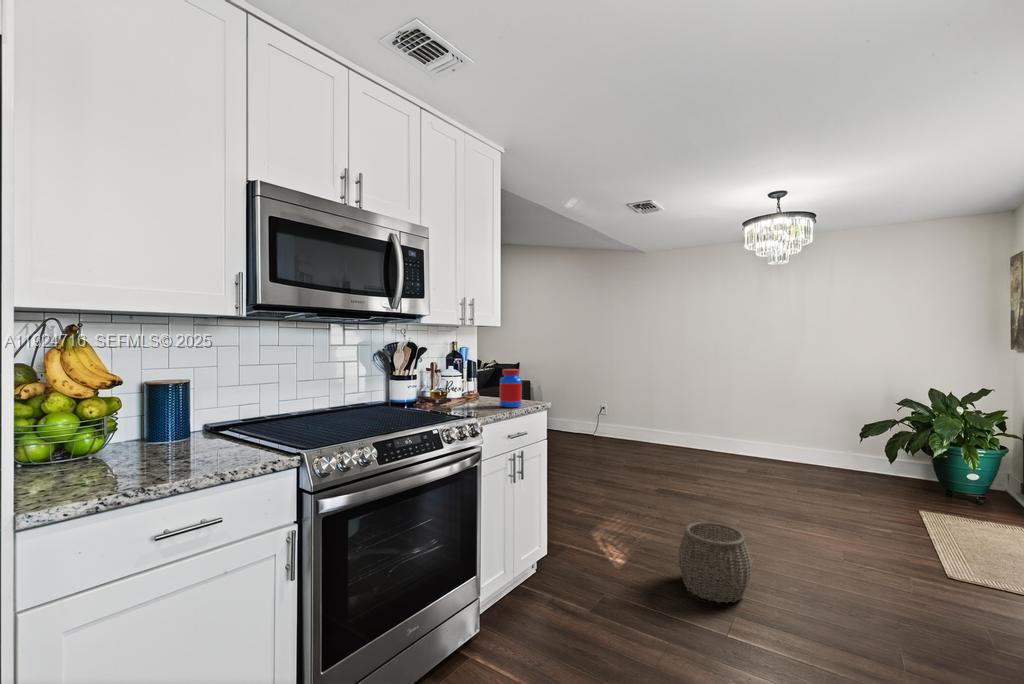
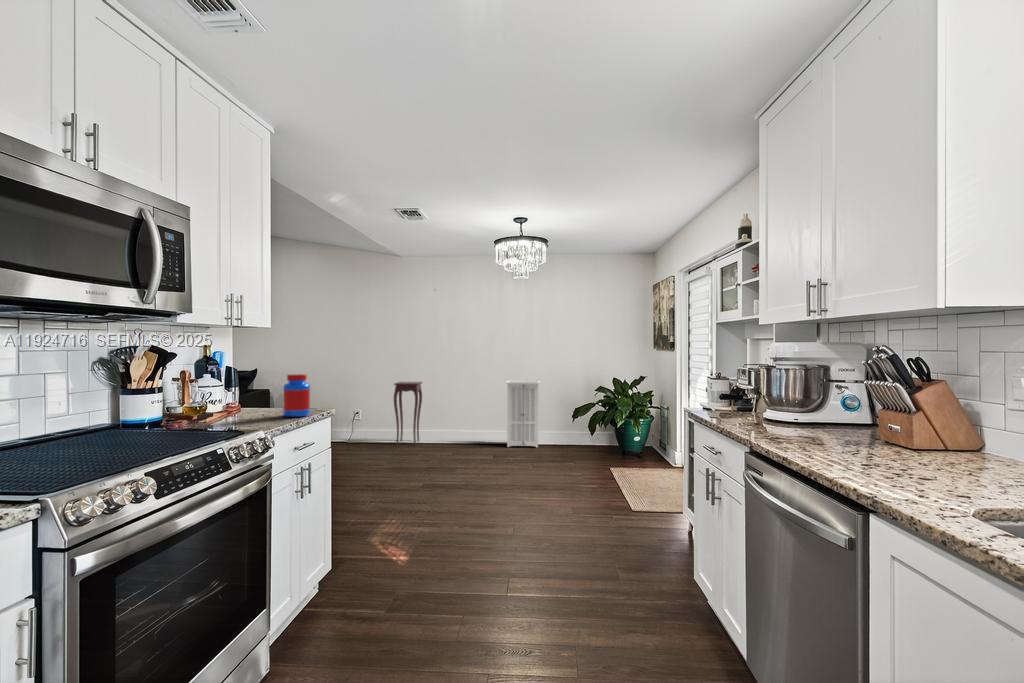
side table: none [637,381,669,448] -> present [394,382,422,445]
storage cabinet: none [768,384,817,469] -> present [506,380,540,447]
woven basket: present [678,522,752,603] -> none [461,504,523,575]

